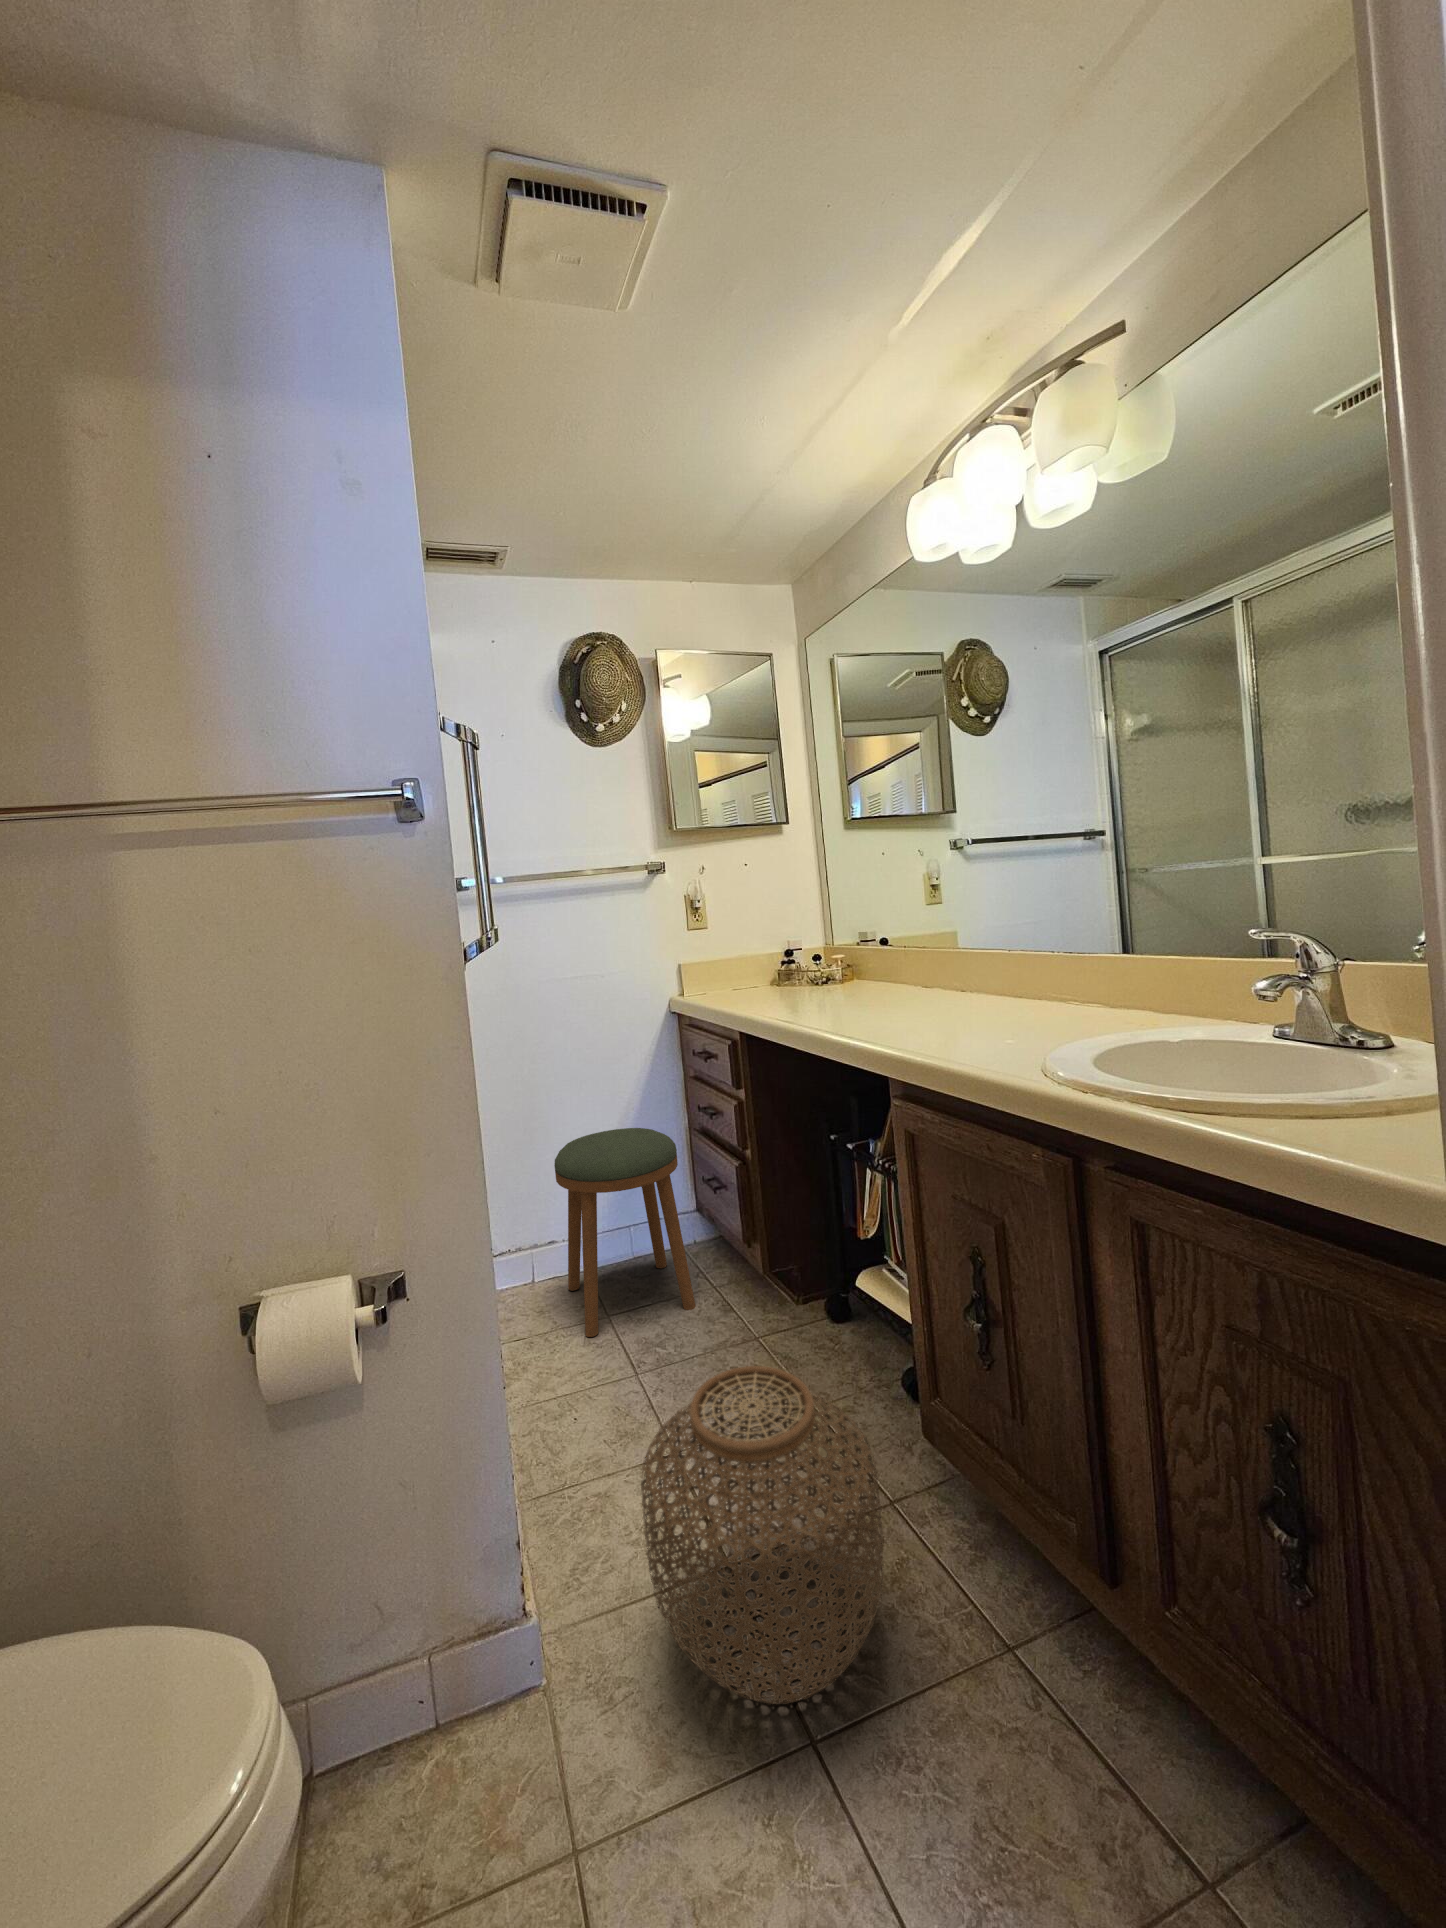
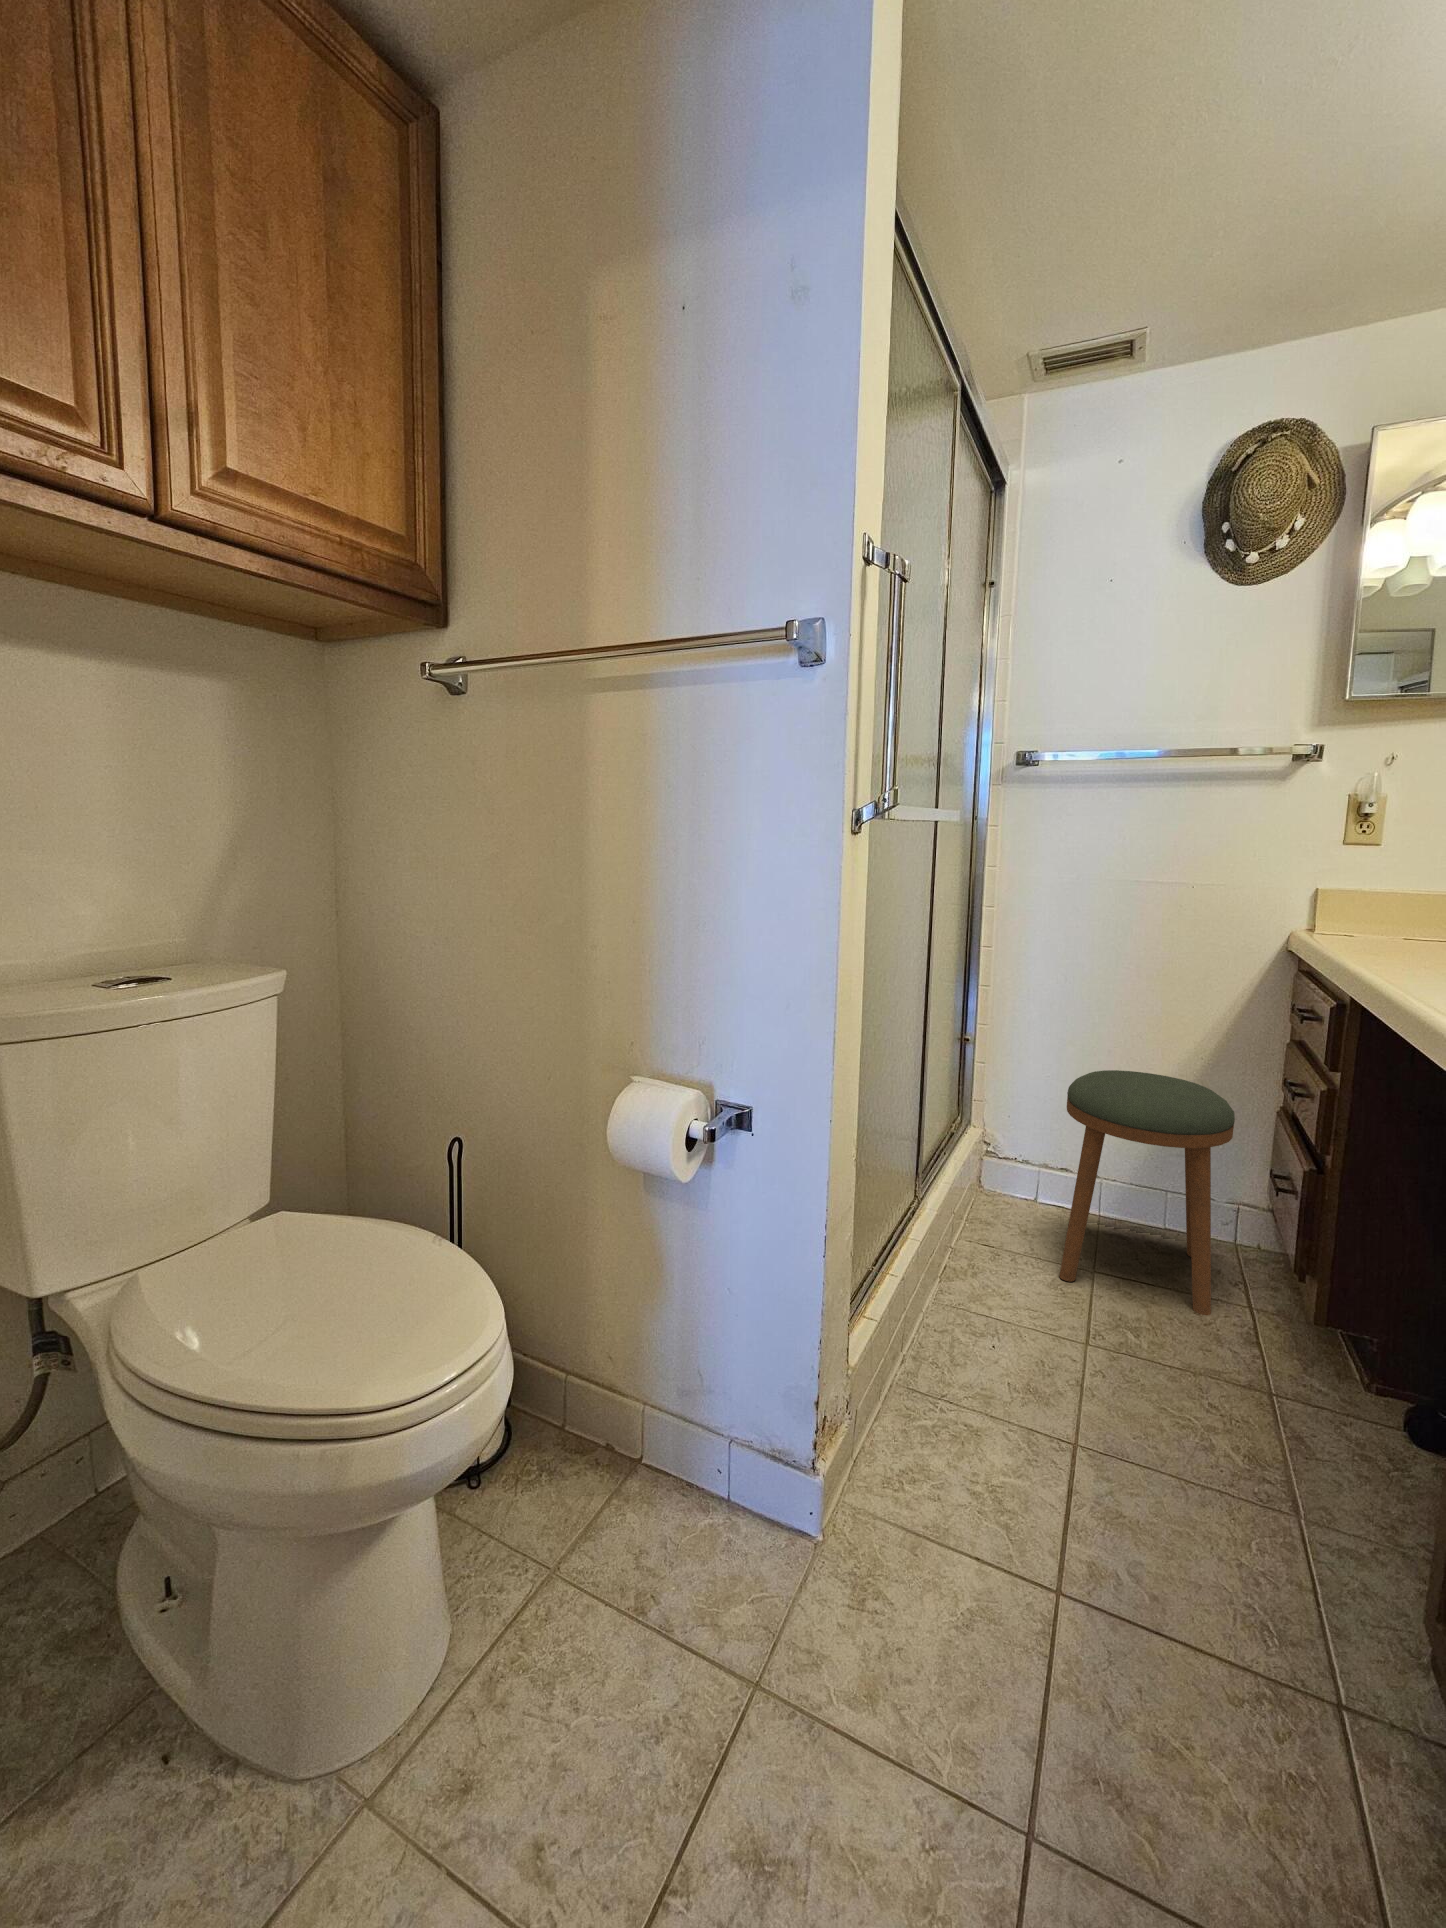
woven basket: present [641,1366,883,1704] -> none [948,1343,1255,1716]

